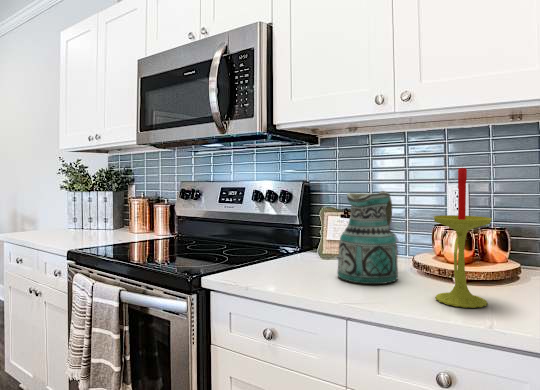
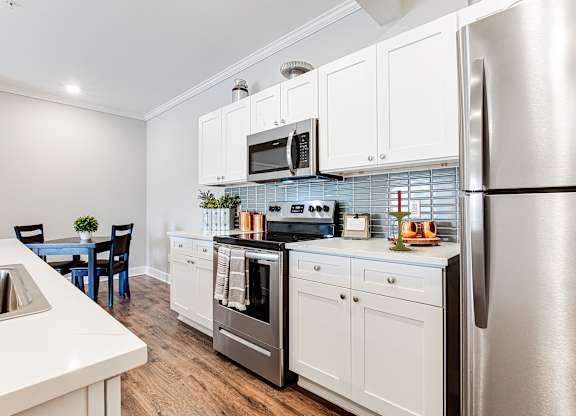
ceramic pitcher: present [338,191,398,284] -> none [349,203,377,245]

